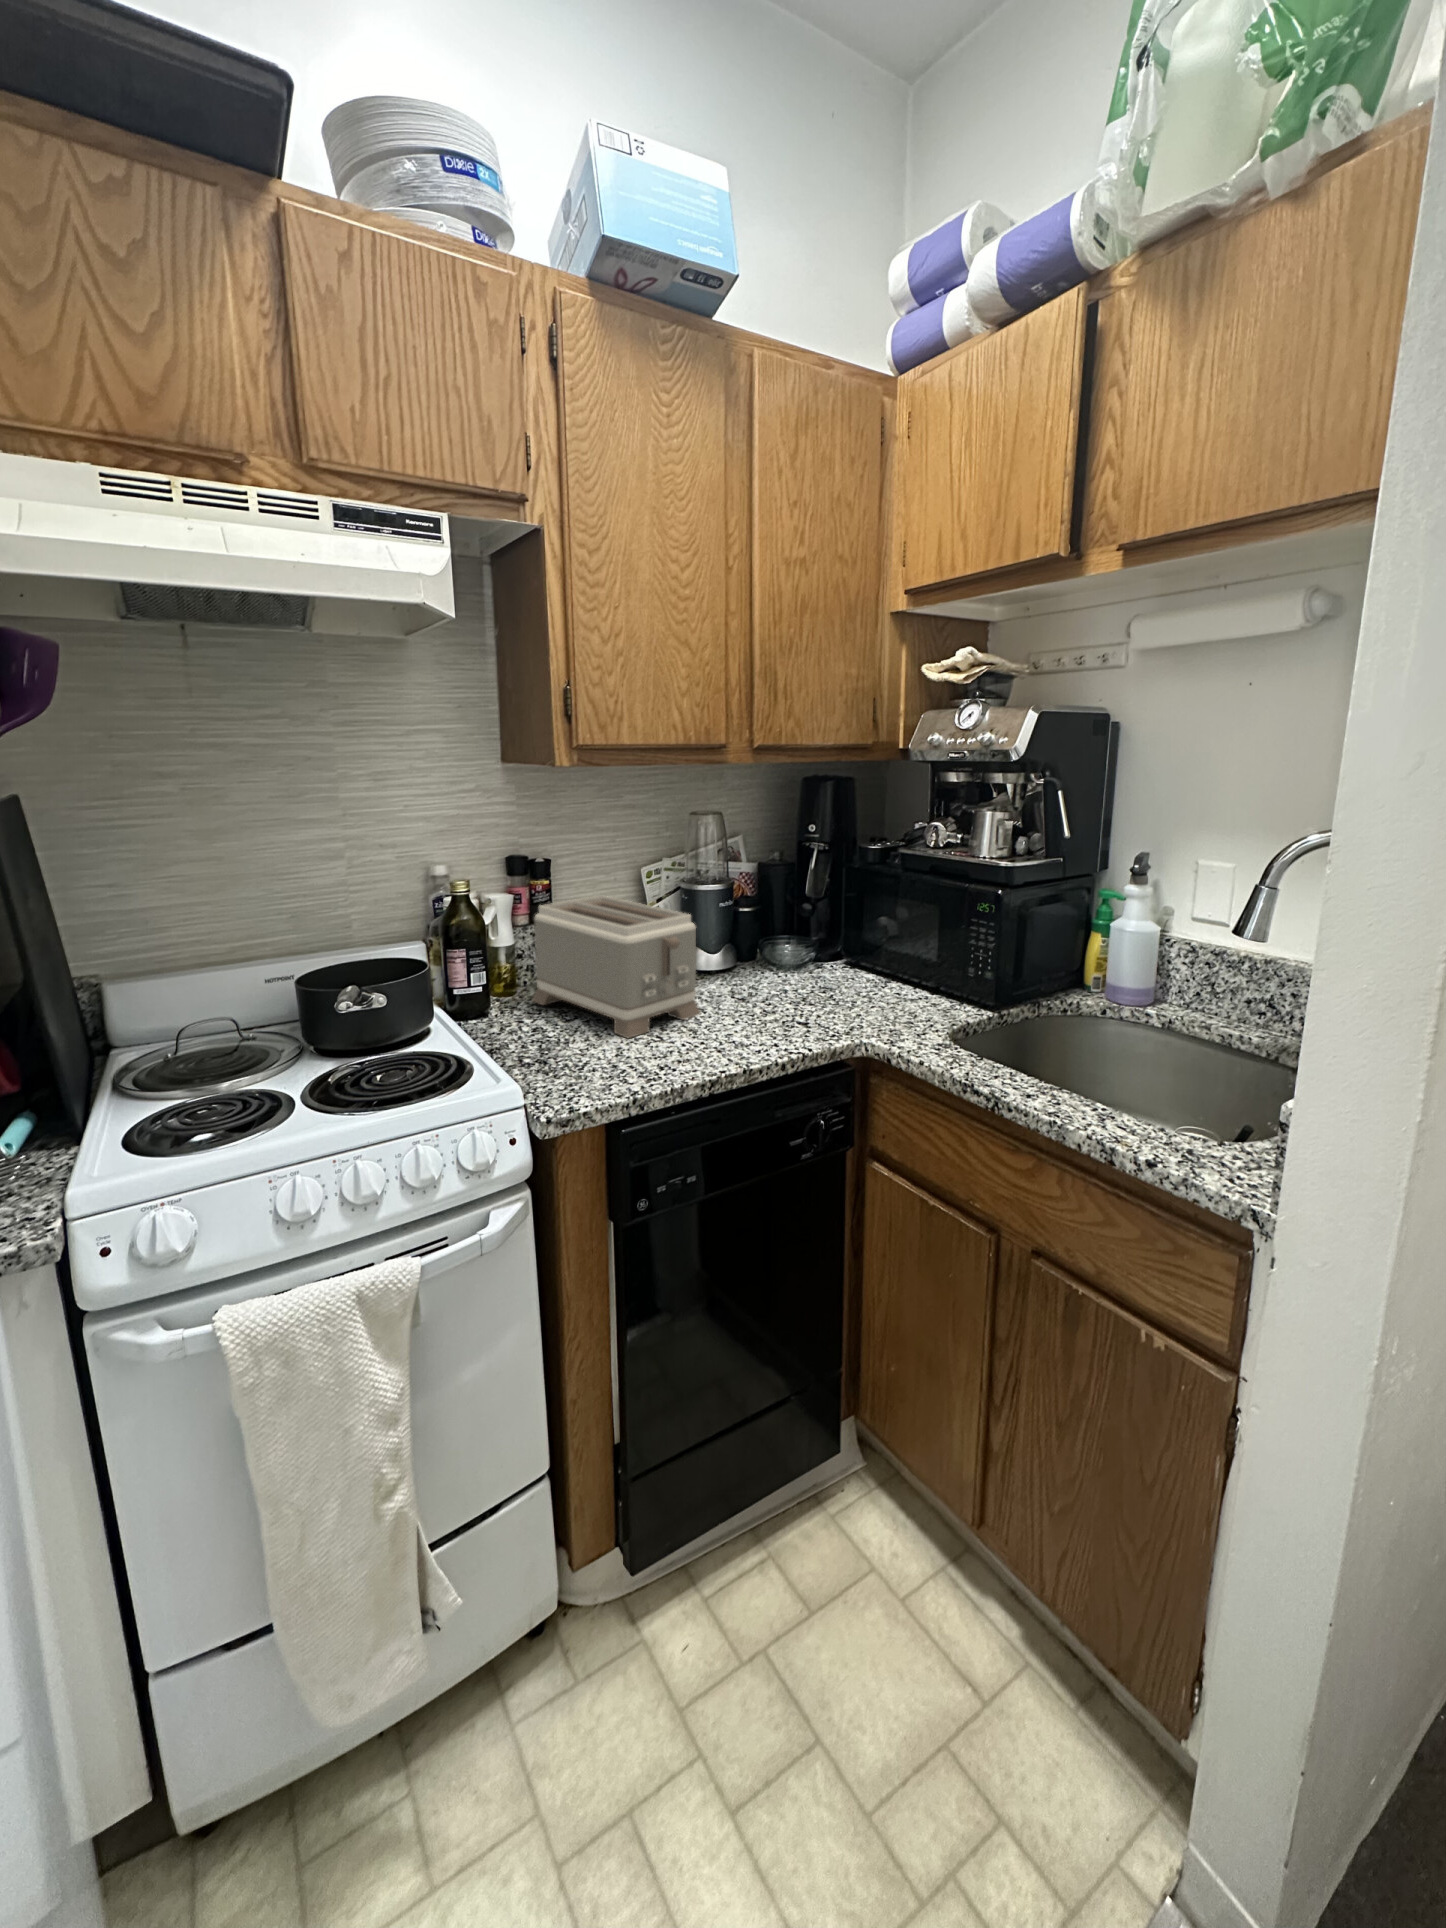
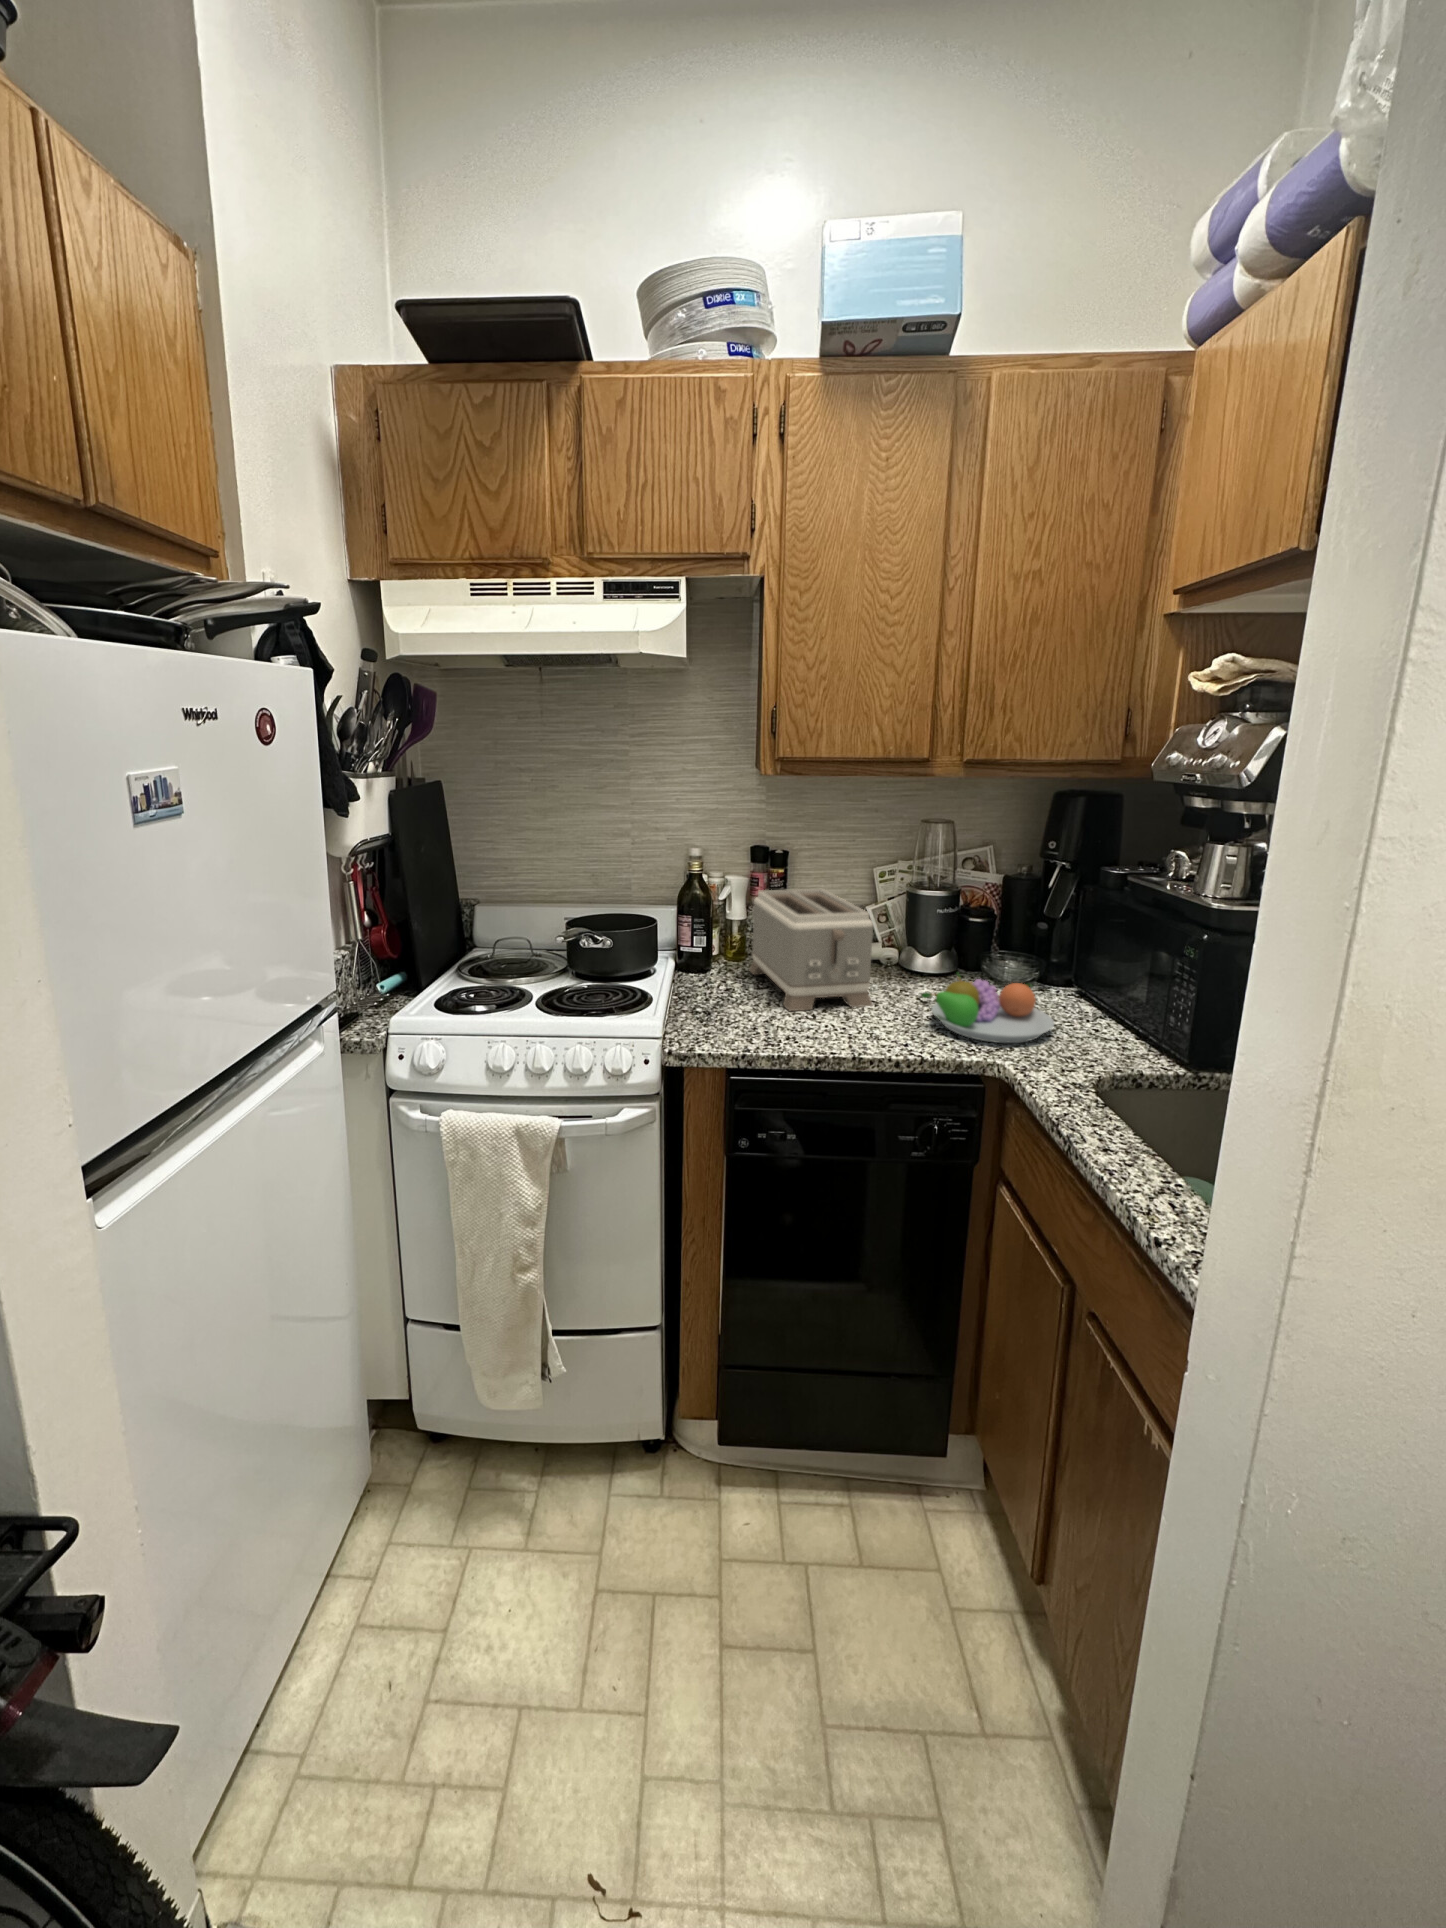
fruit bowl: none [768,963,884,1027] -> present [922,973,1054,1043]

